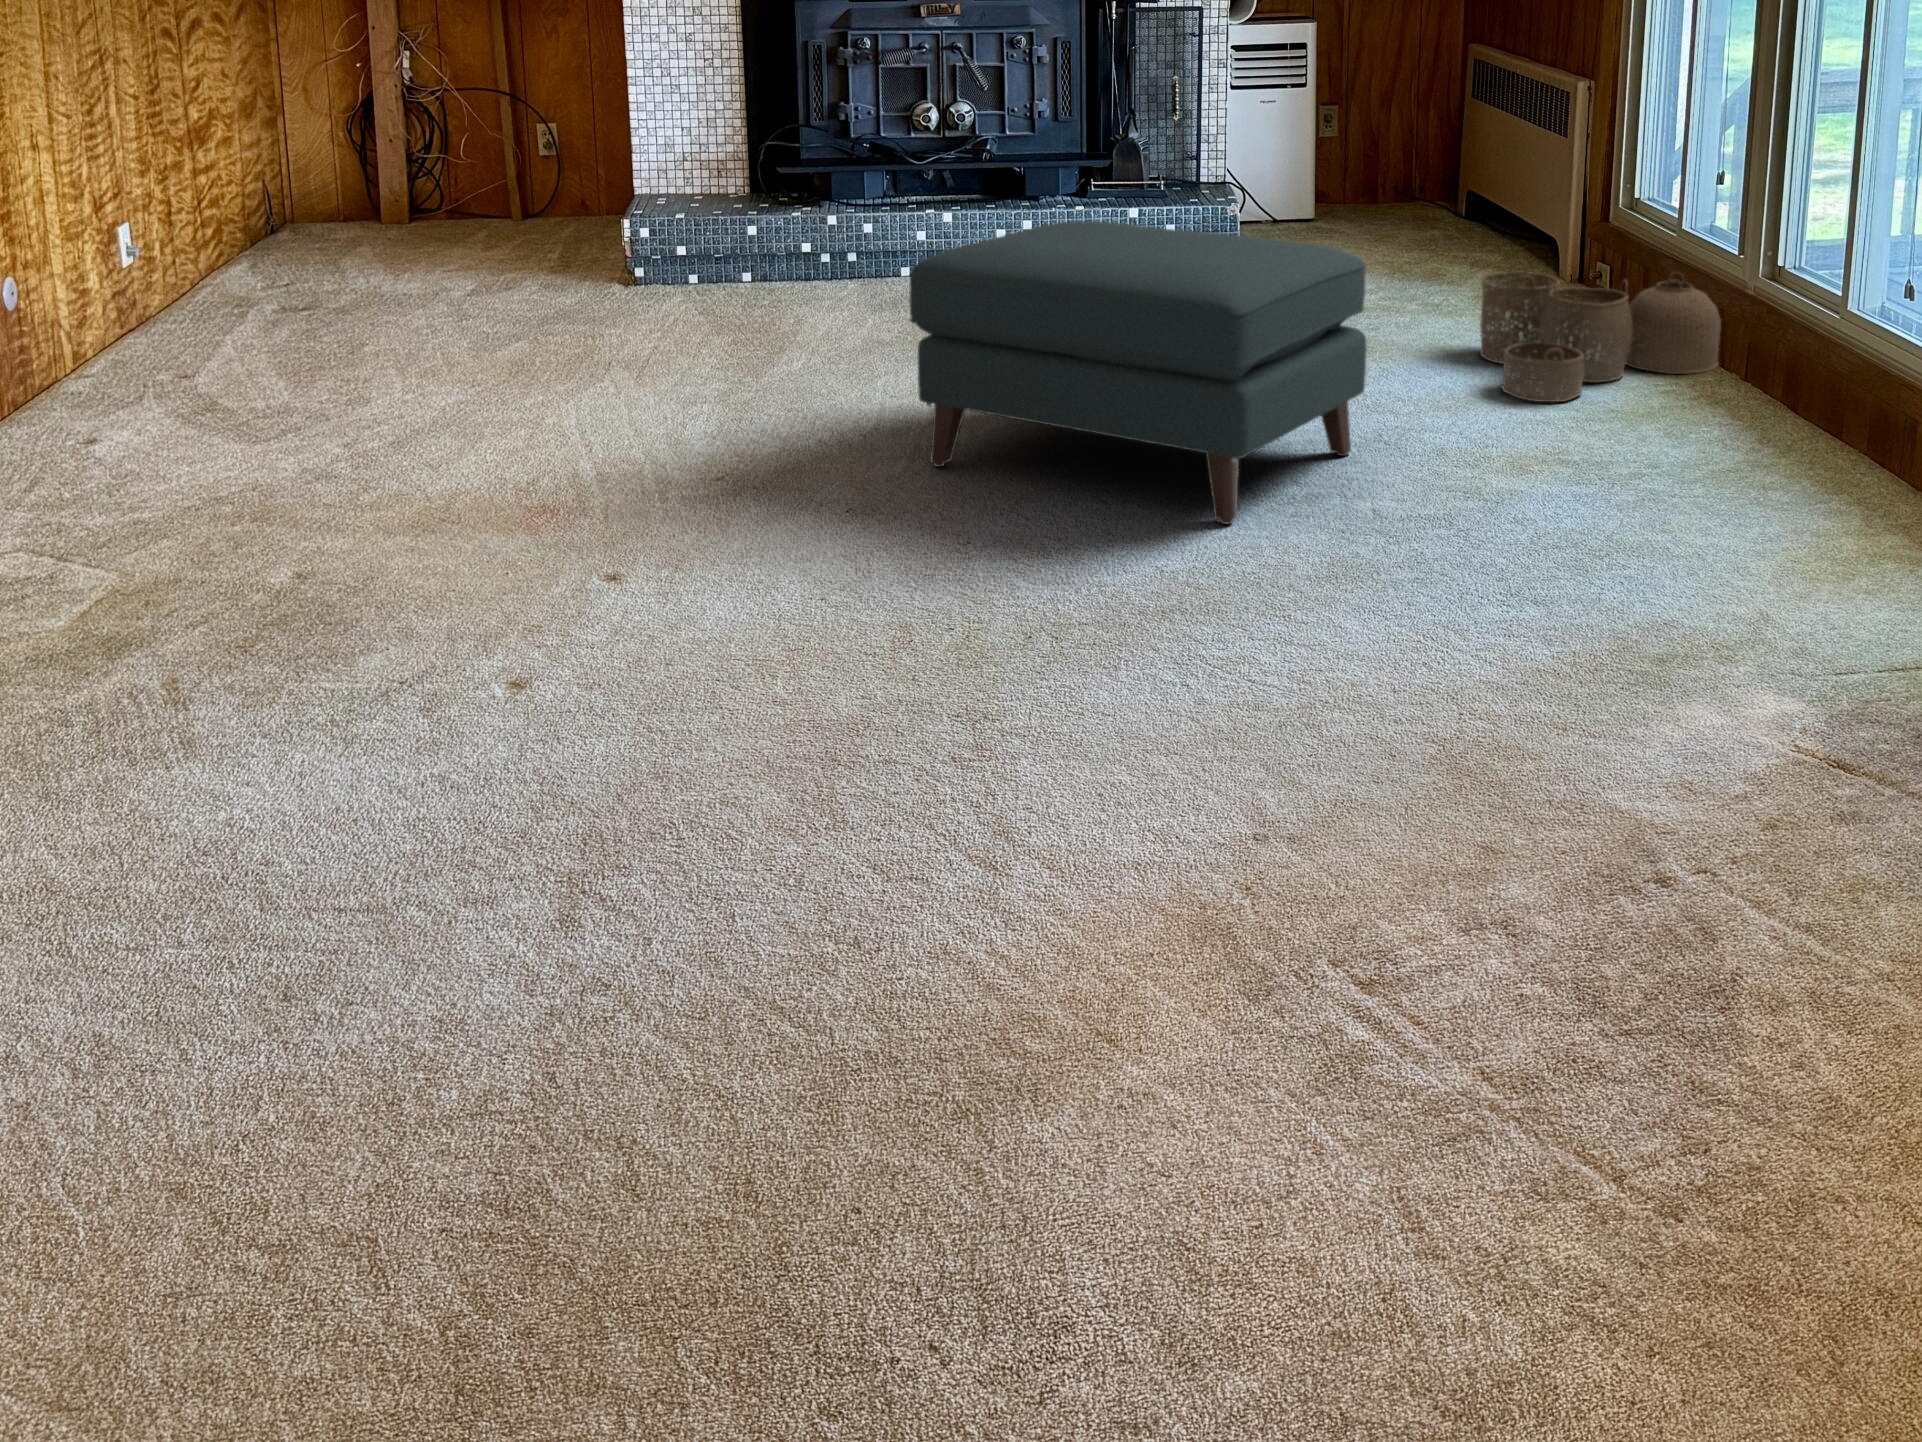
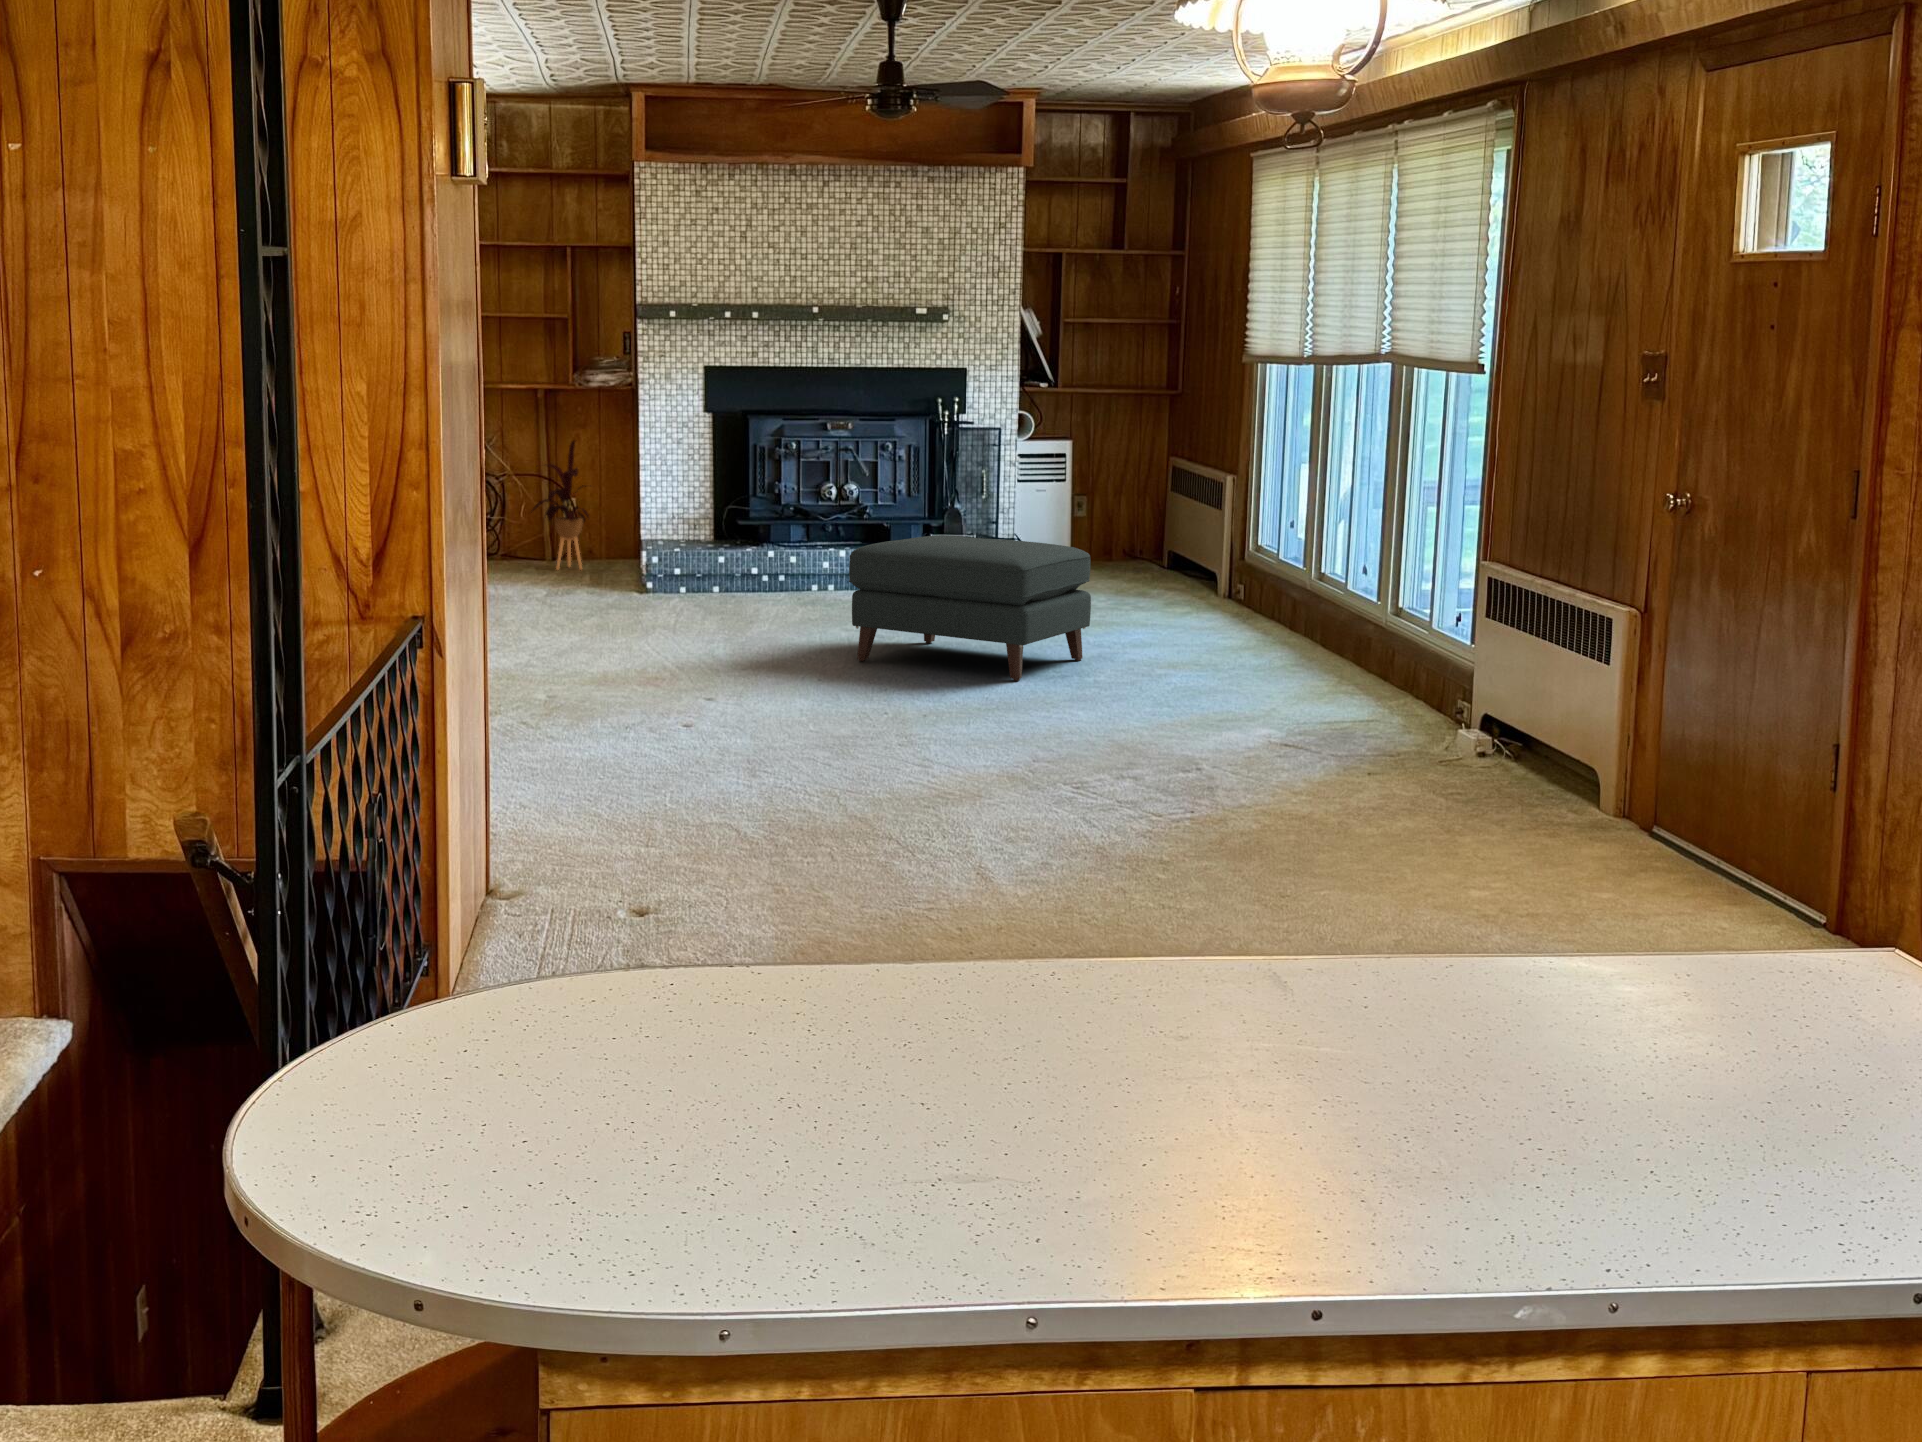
house plant: none [470,36,575,237] -> present [531,441,589,569]
woven basket: present [1480,260,1721,402] -> none [1161,572,1295,644]

